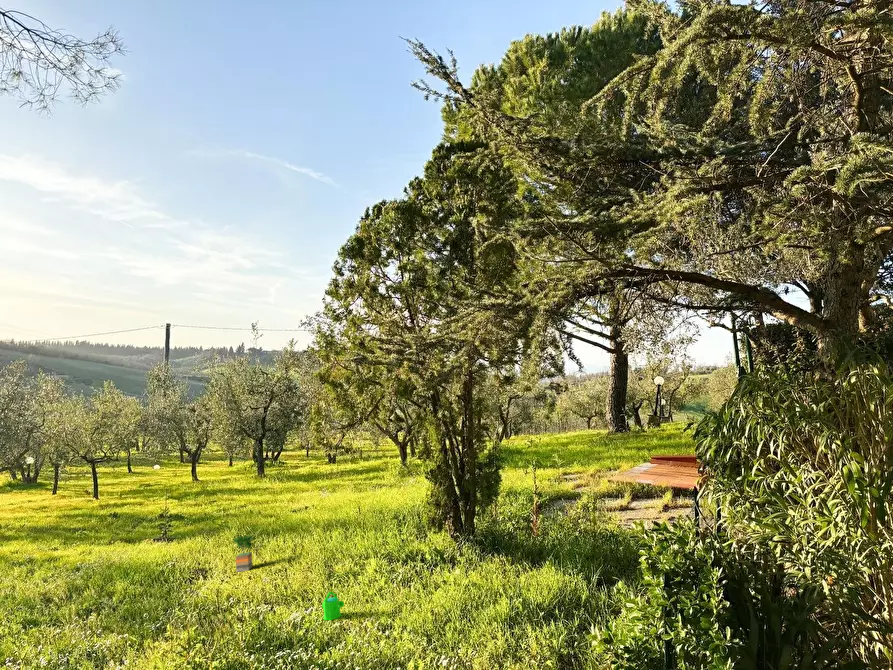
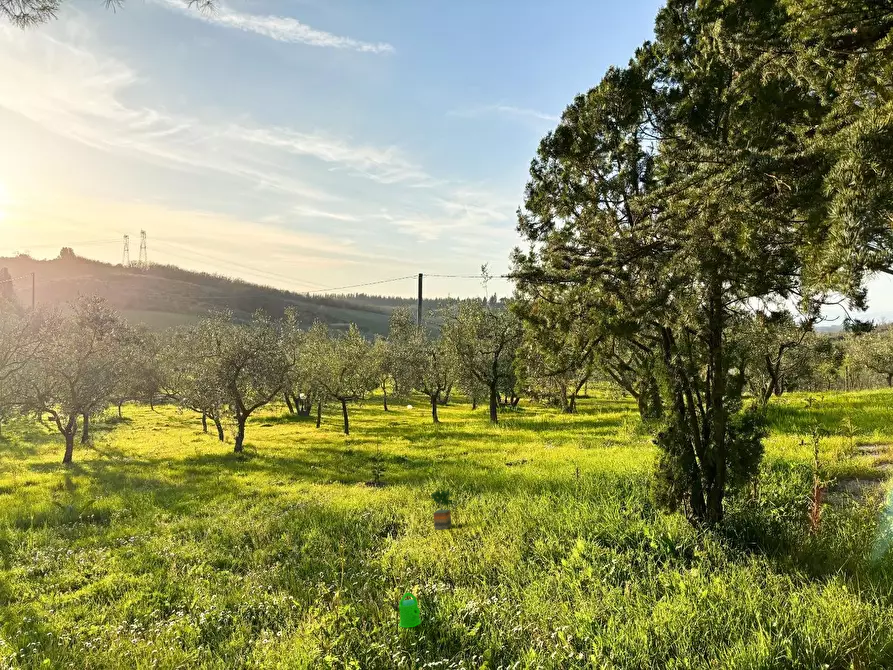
watering can: present [322,591,344,620] -> present [399,592,421,628]

